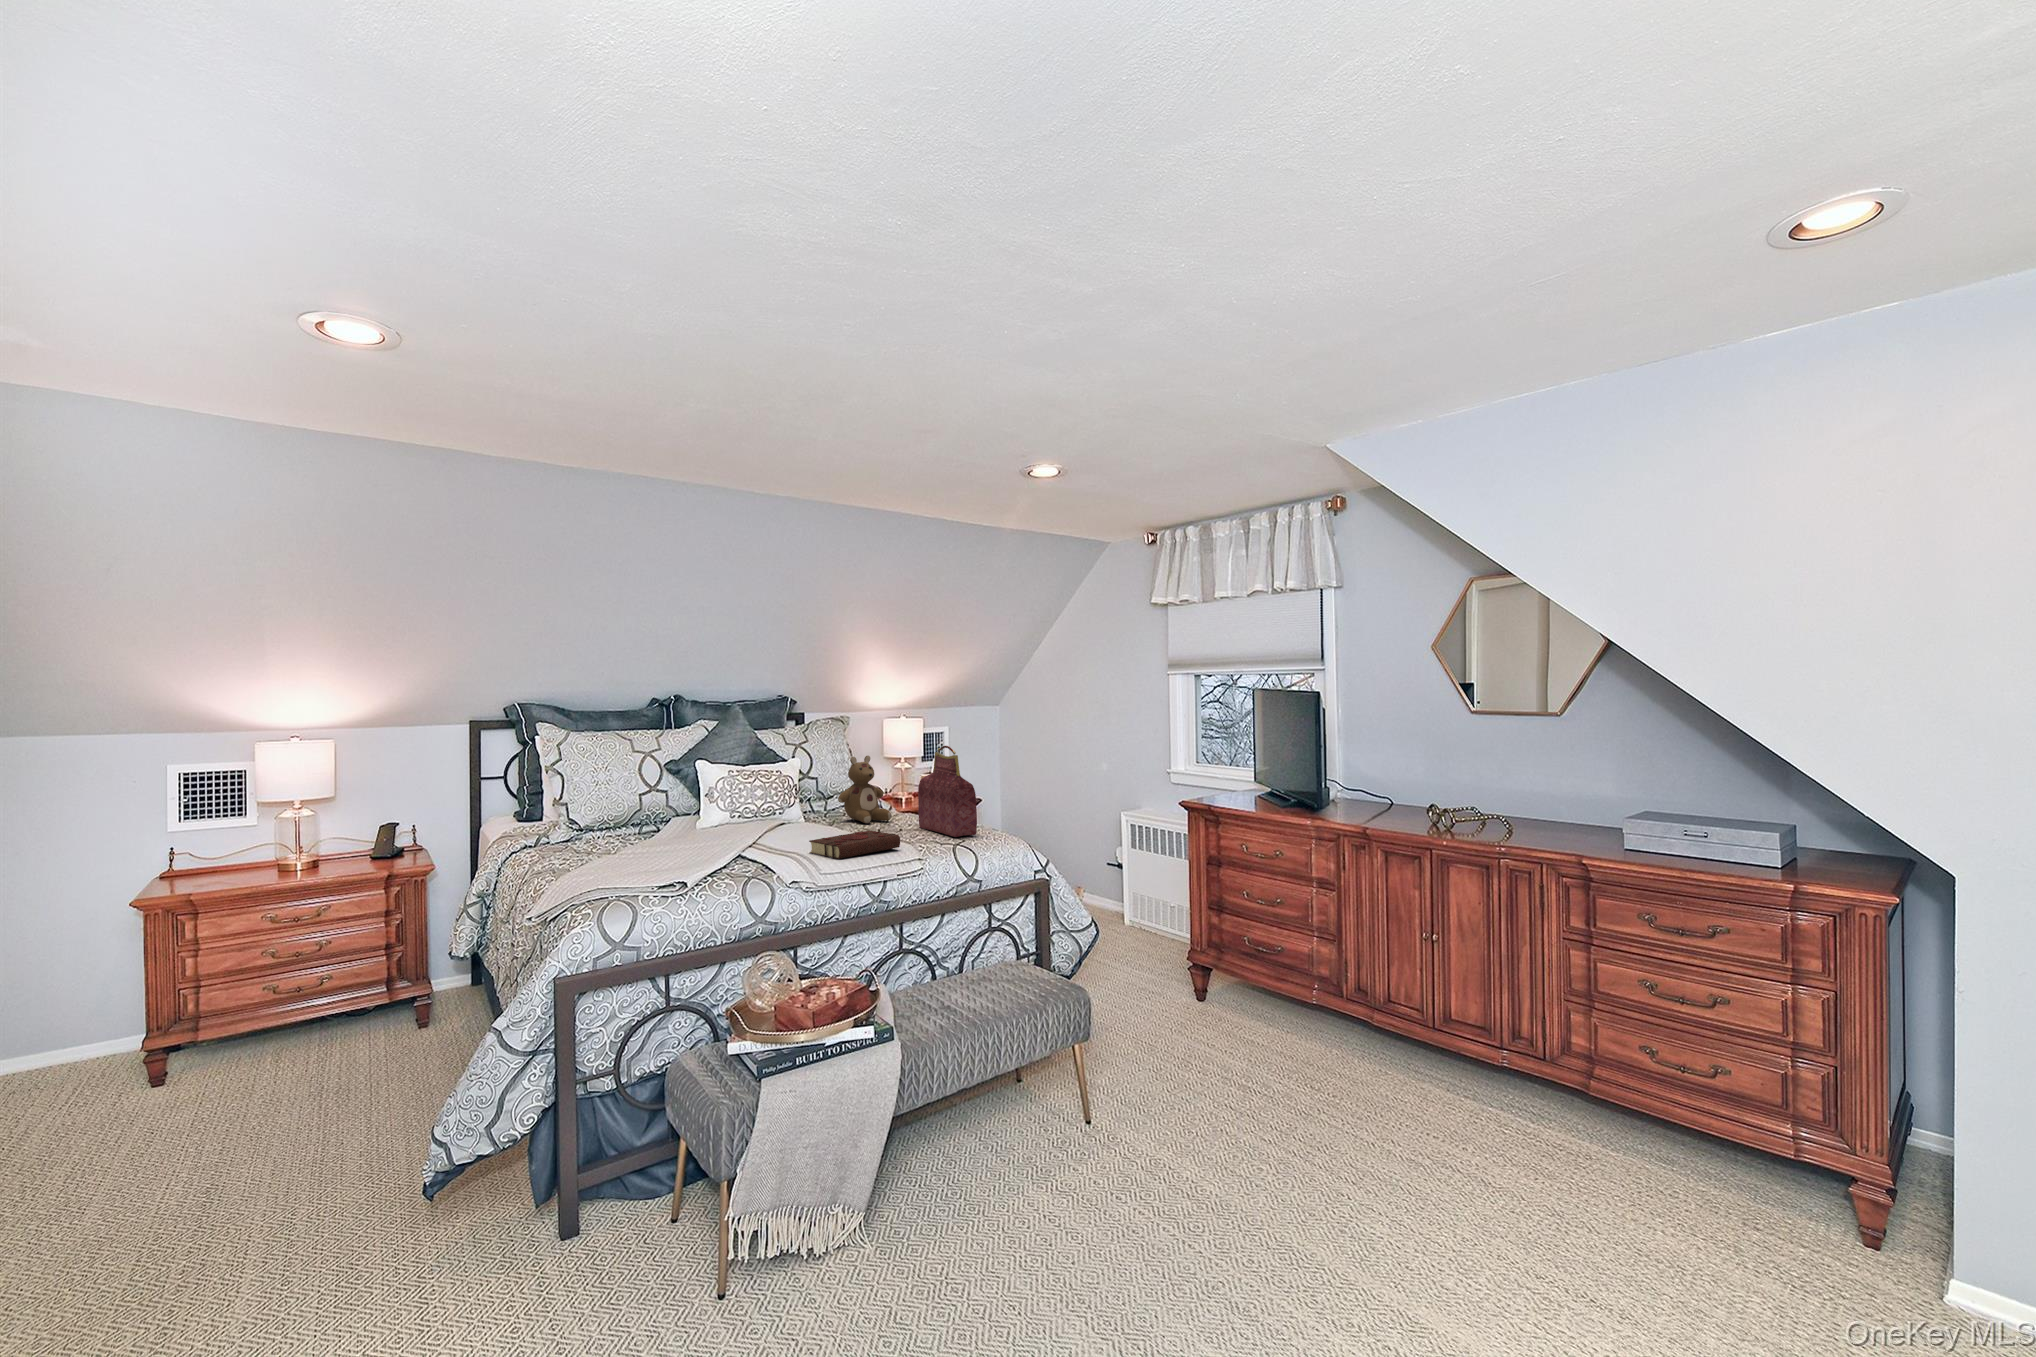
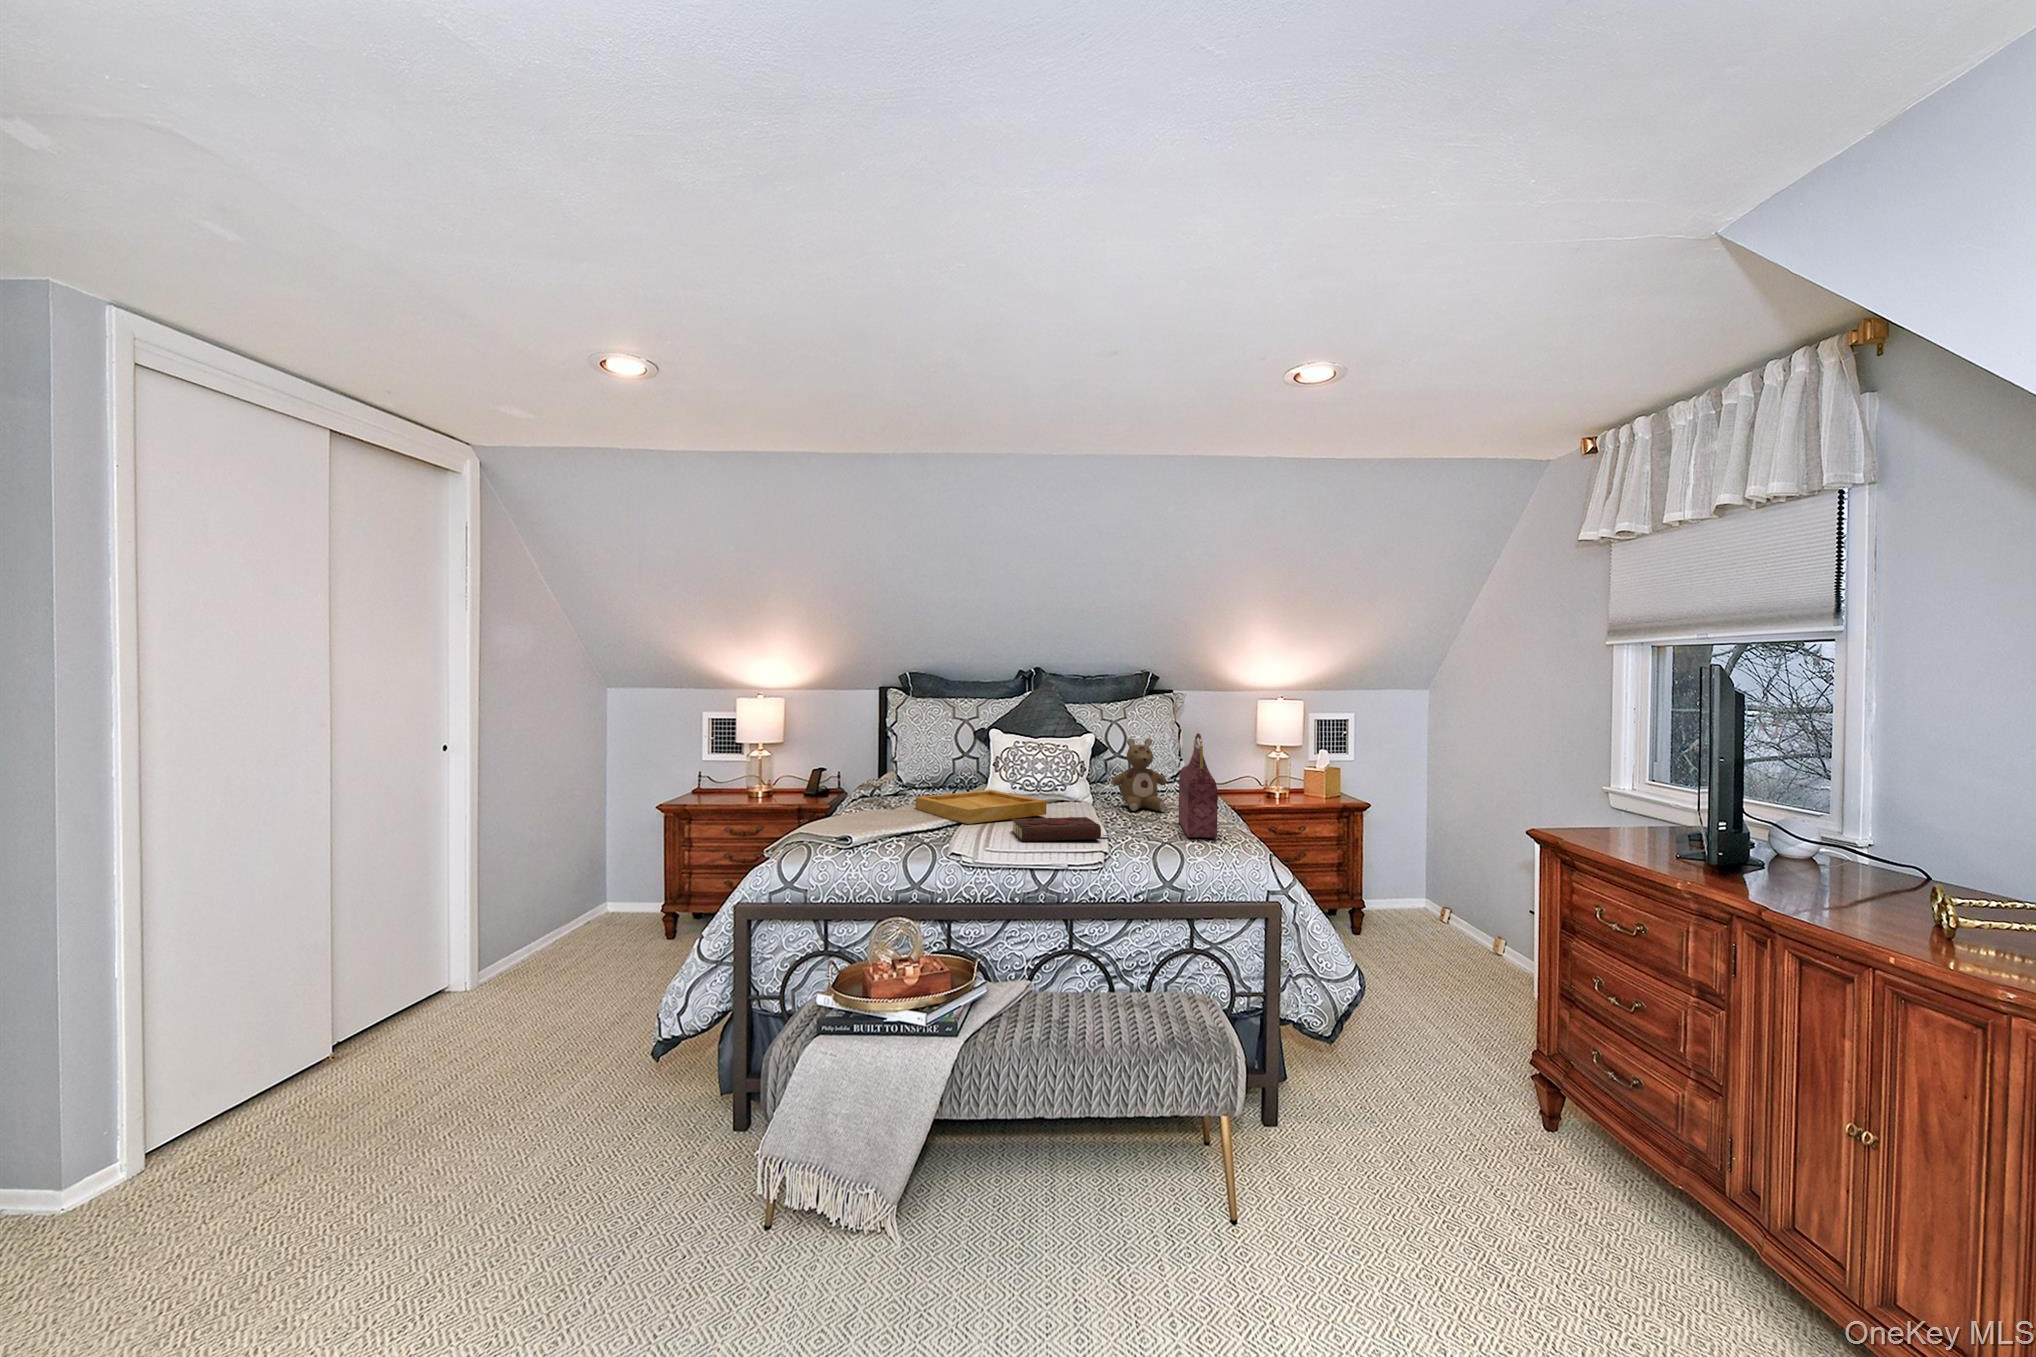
tray: none [671,820,809,852] -> present [916,790,1046,824]

